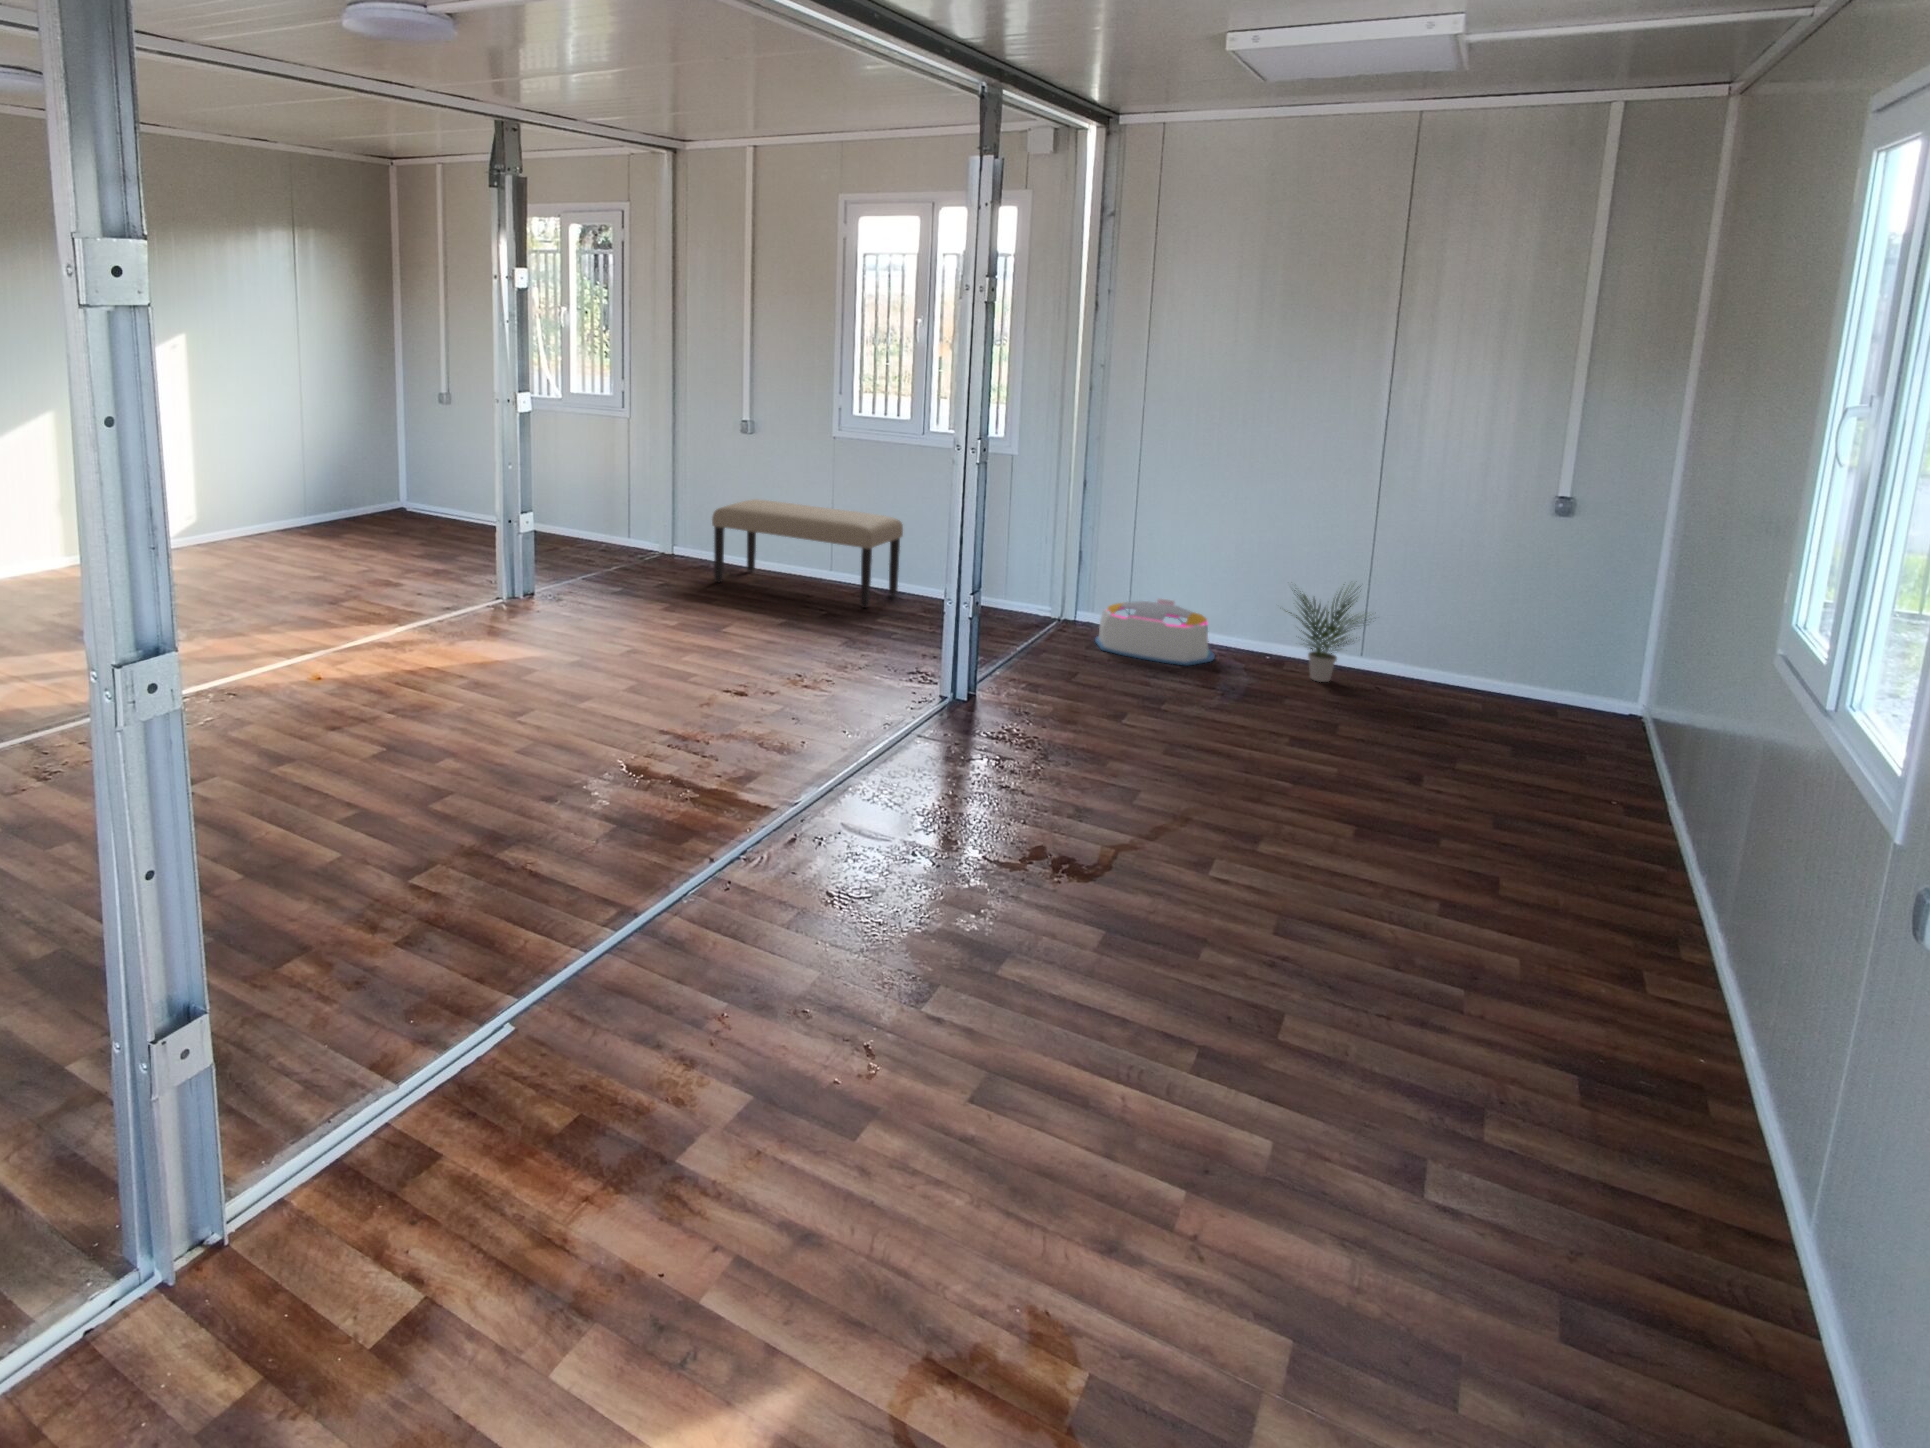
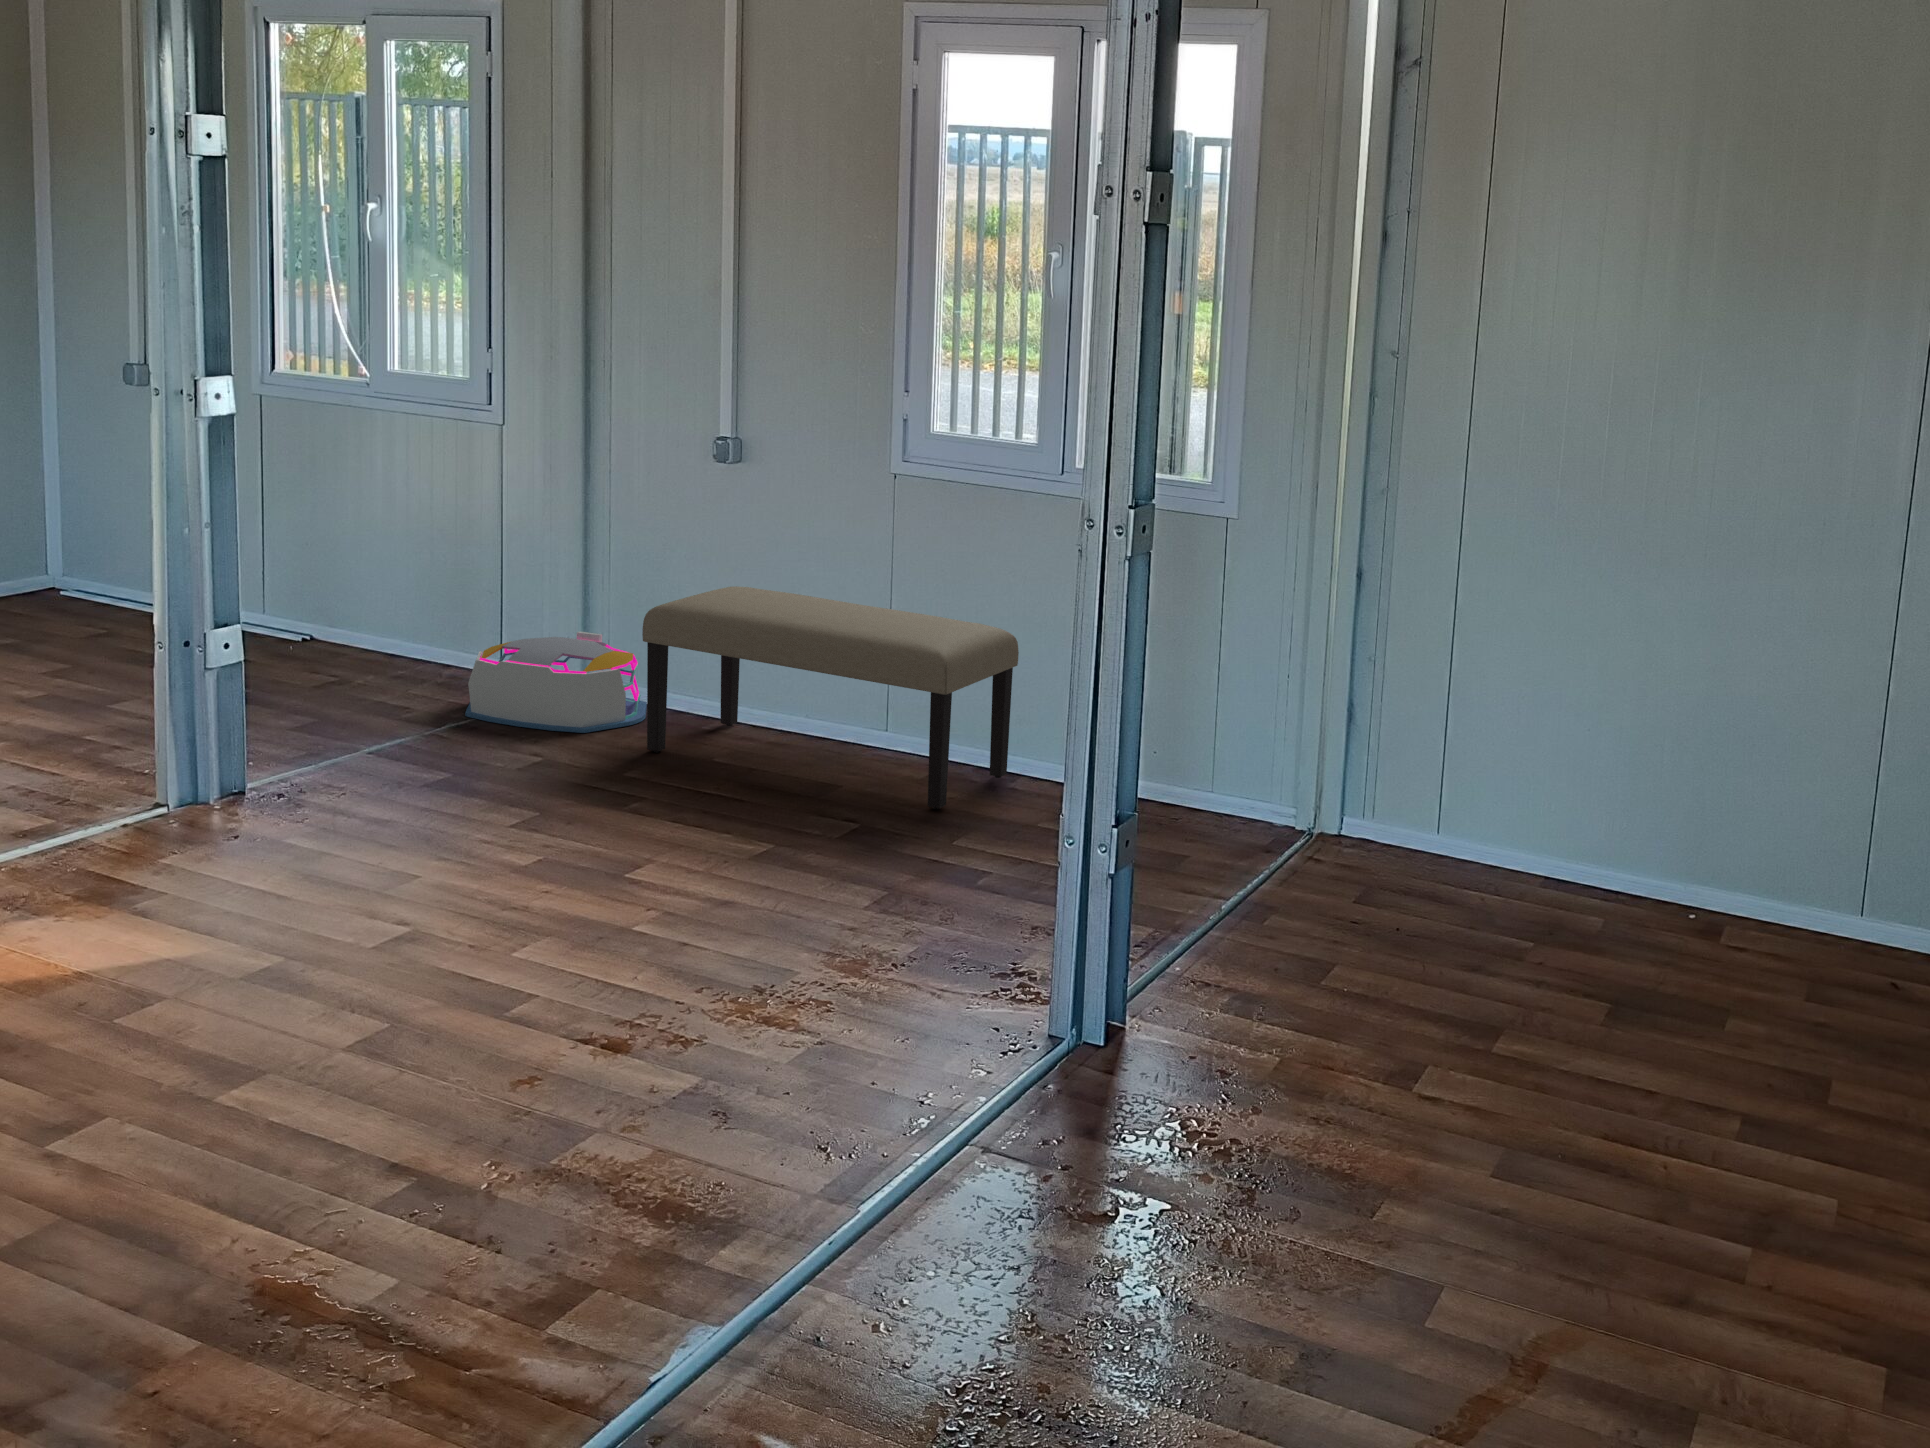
potted plant: present [1286,587,1360,682] -> none [1712,772,1904,970]
storage bin: present [1095,598,1215,665] -> present [465,631,647,733]

